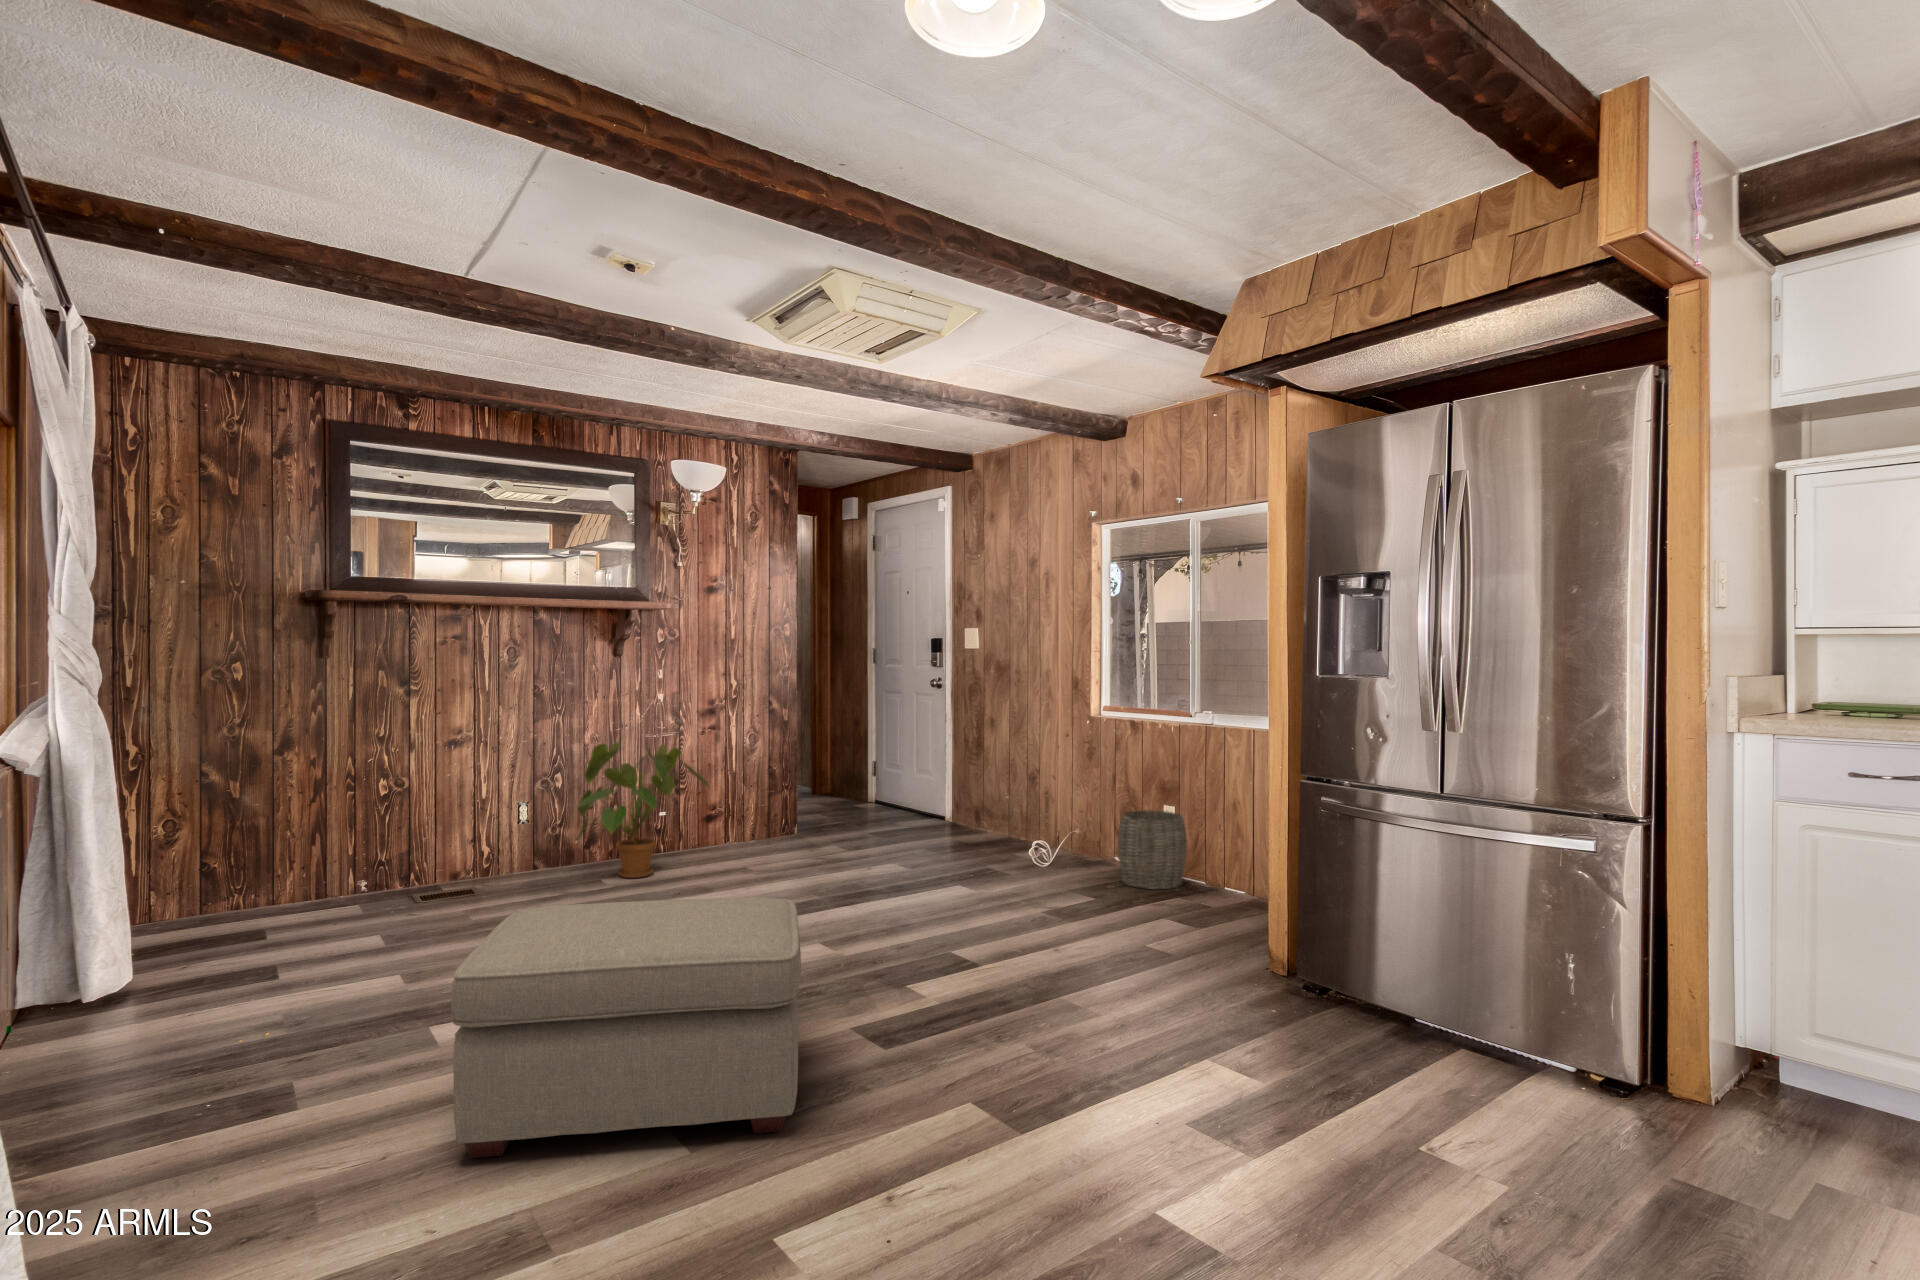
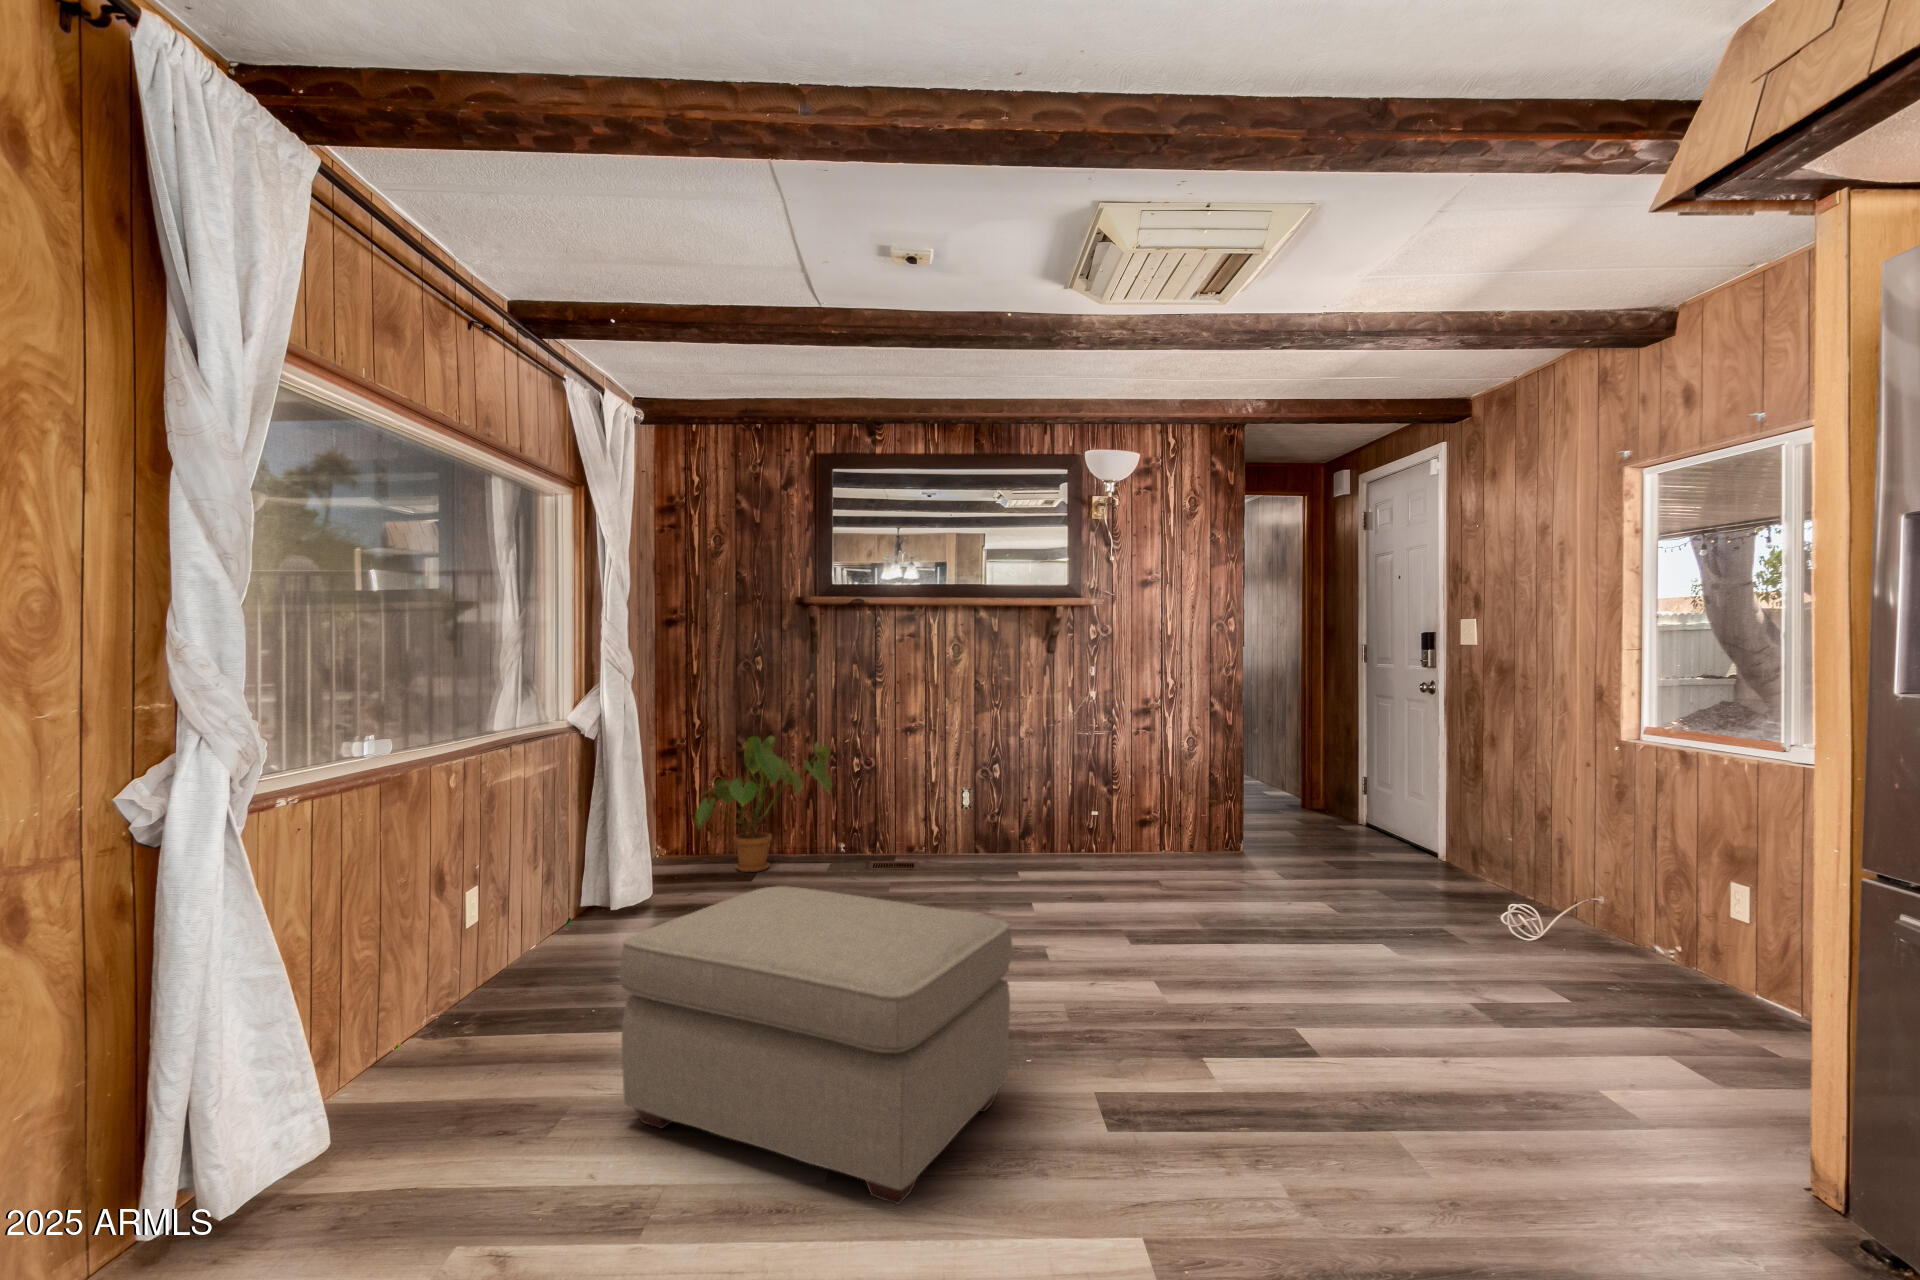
house plant: present [577,742,709,878] -> present [694,736,832,872]
woven basket: present [1118,810,1187,889] -> none [1649,877,1781,1007]

